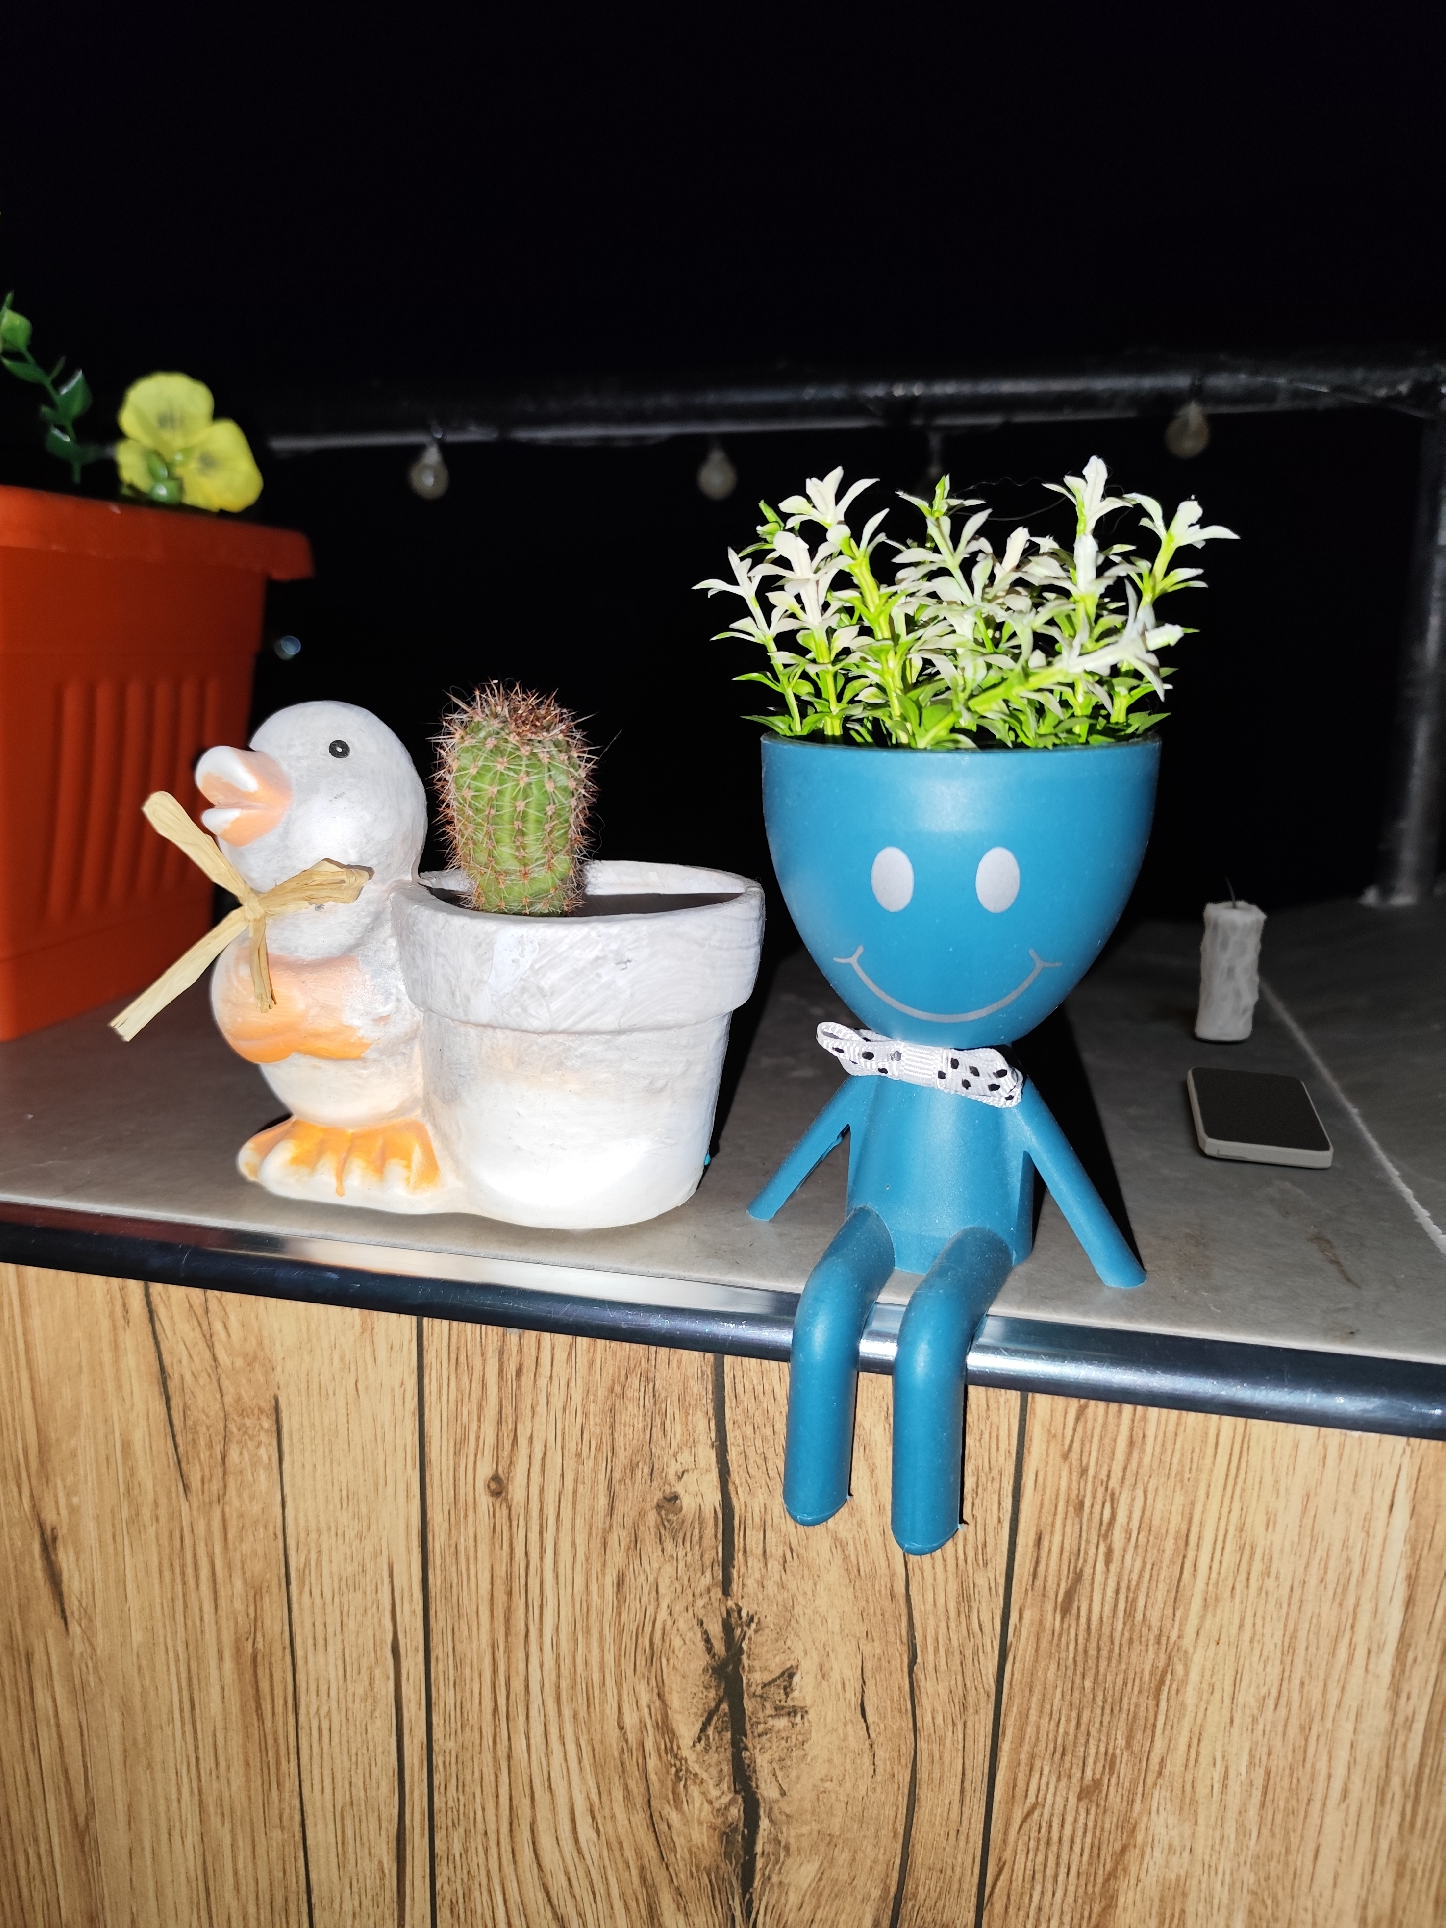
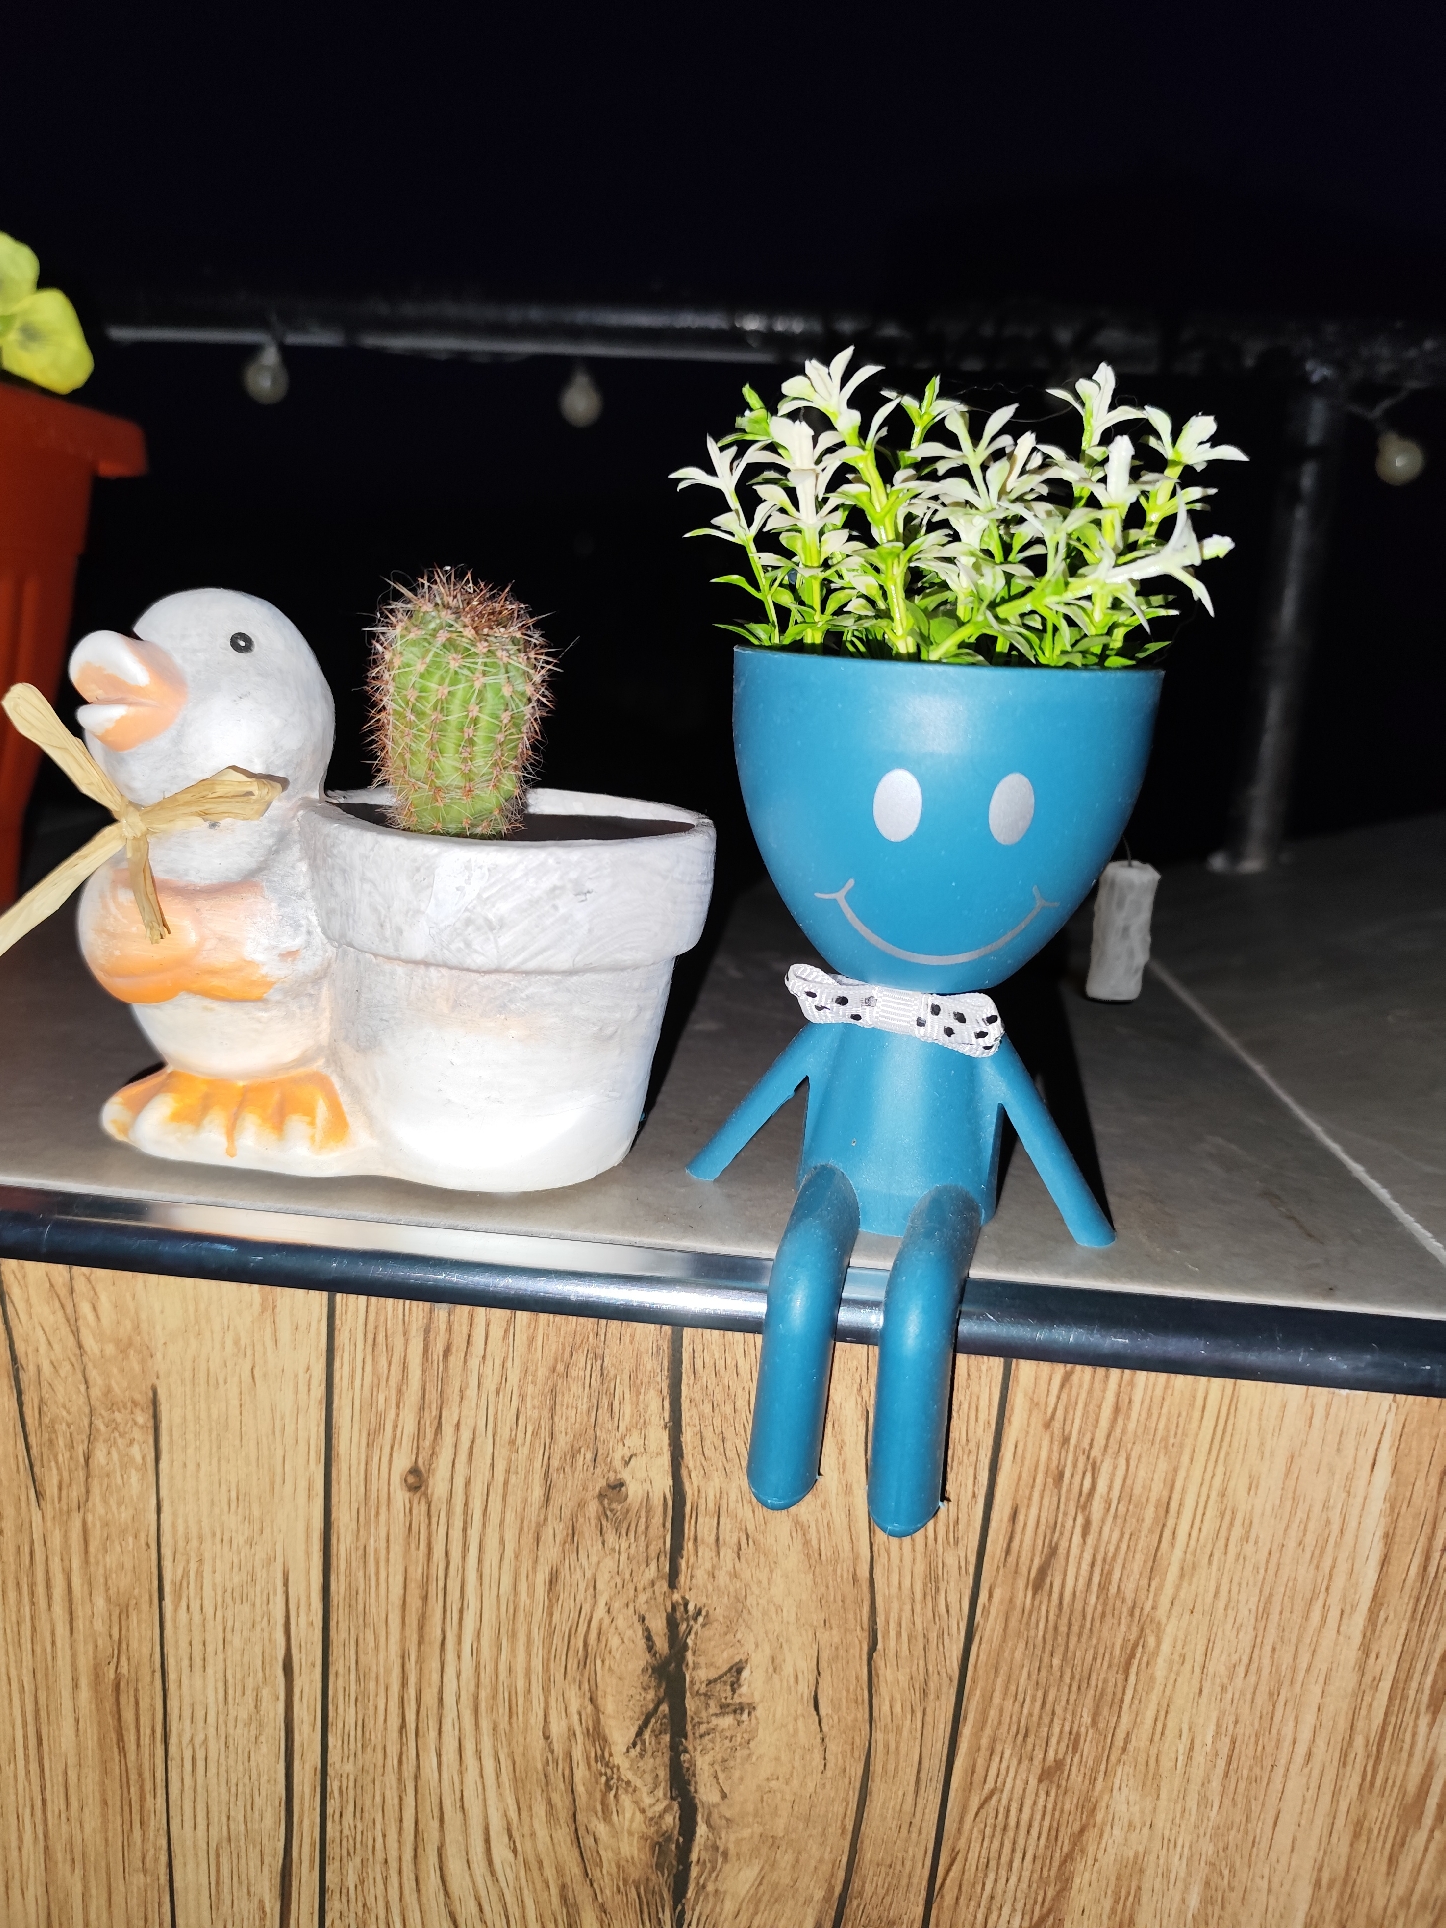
smartphone: present [1187,1067,1334,1168] -> none [1094,1025,1258,1125]

